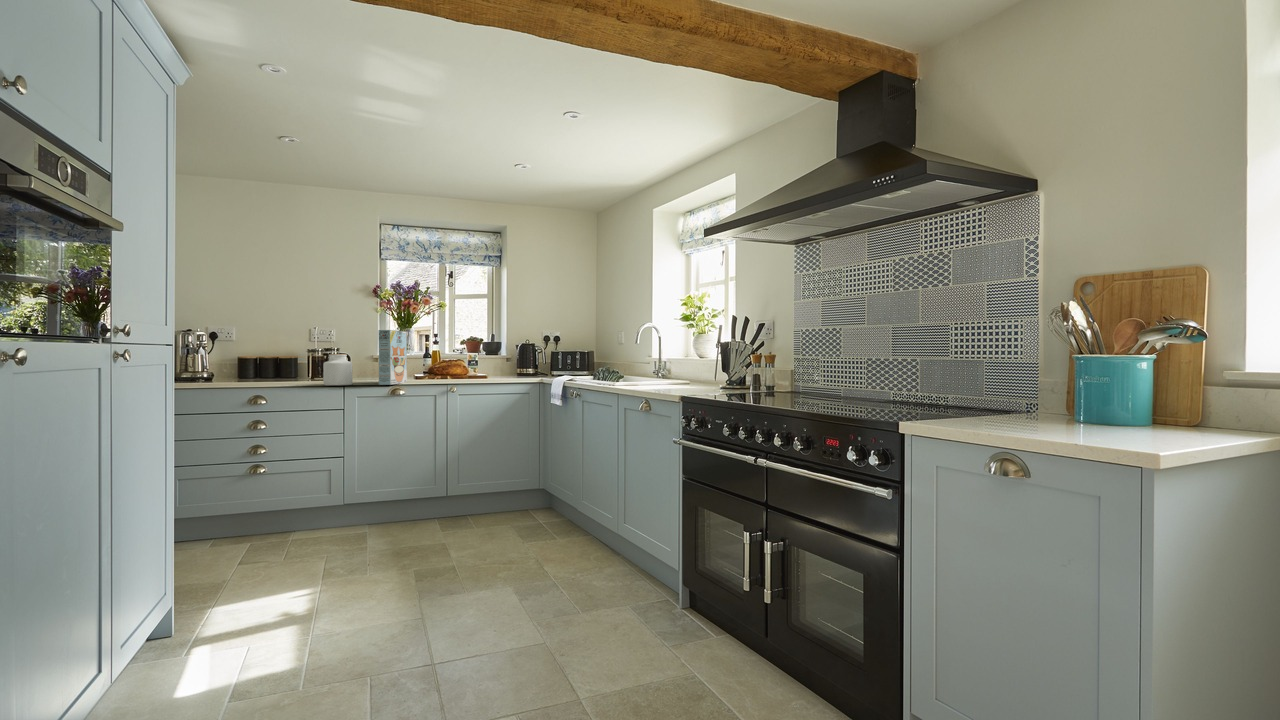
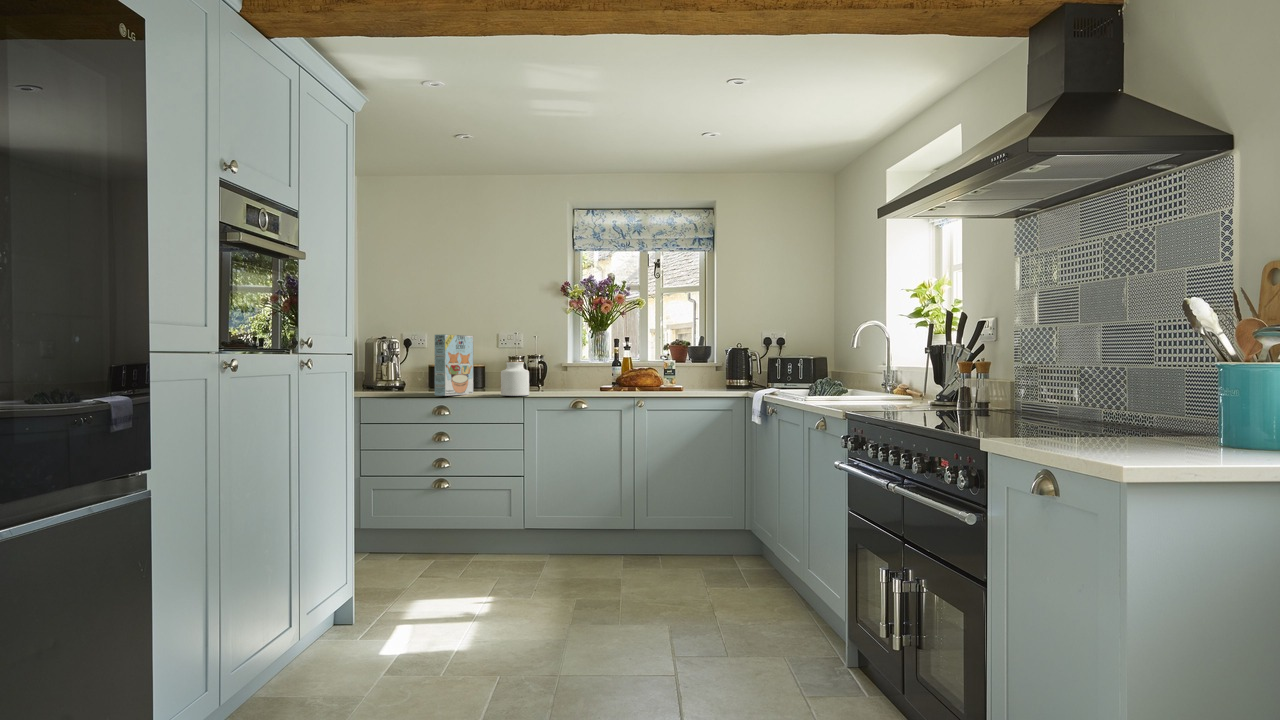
cereal box: present [378,330,407,385] -> present [435,334,473,396]

